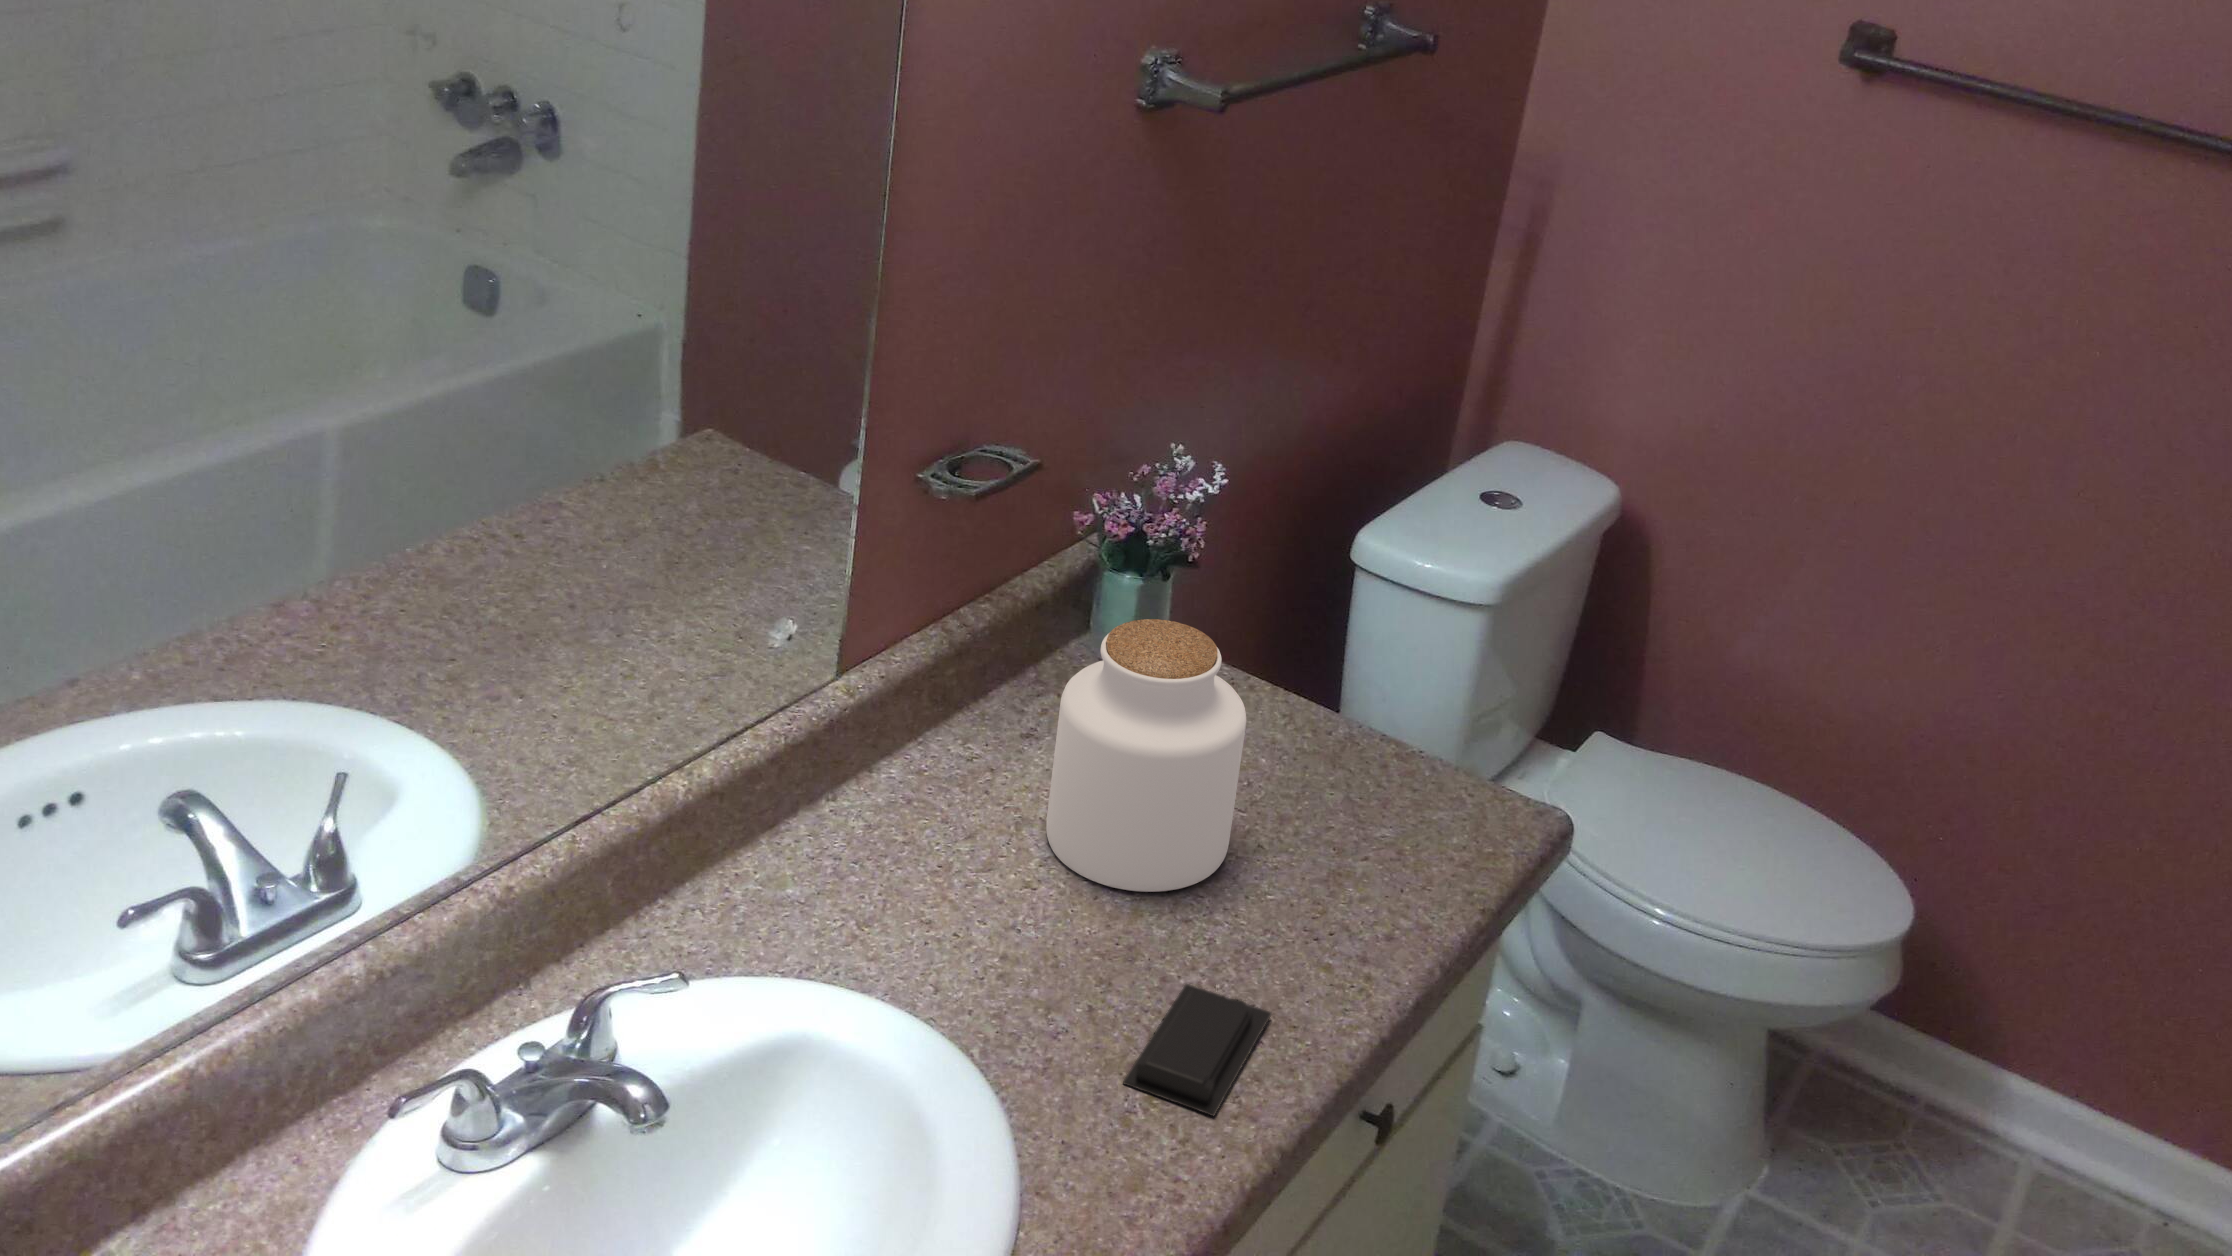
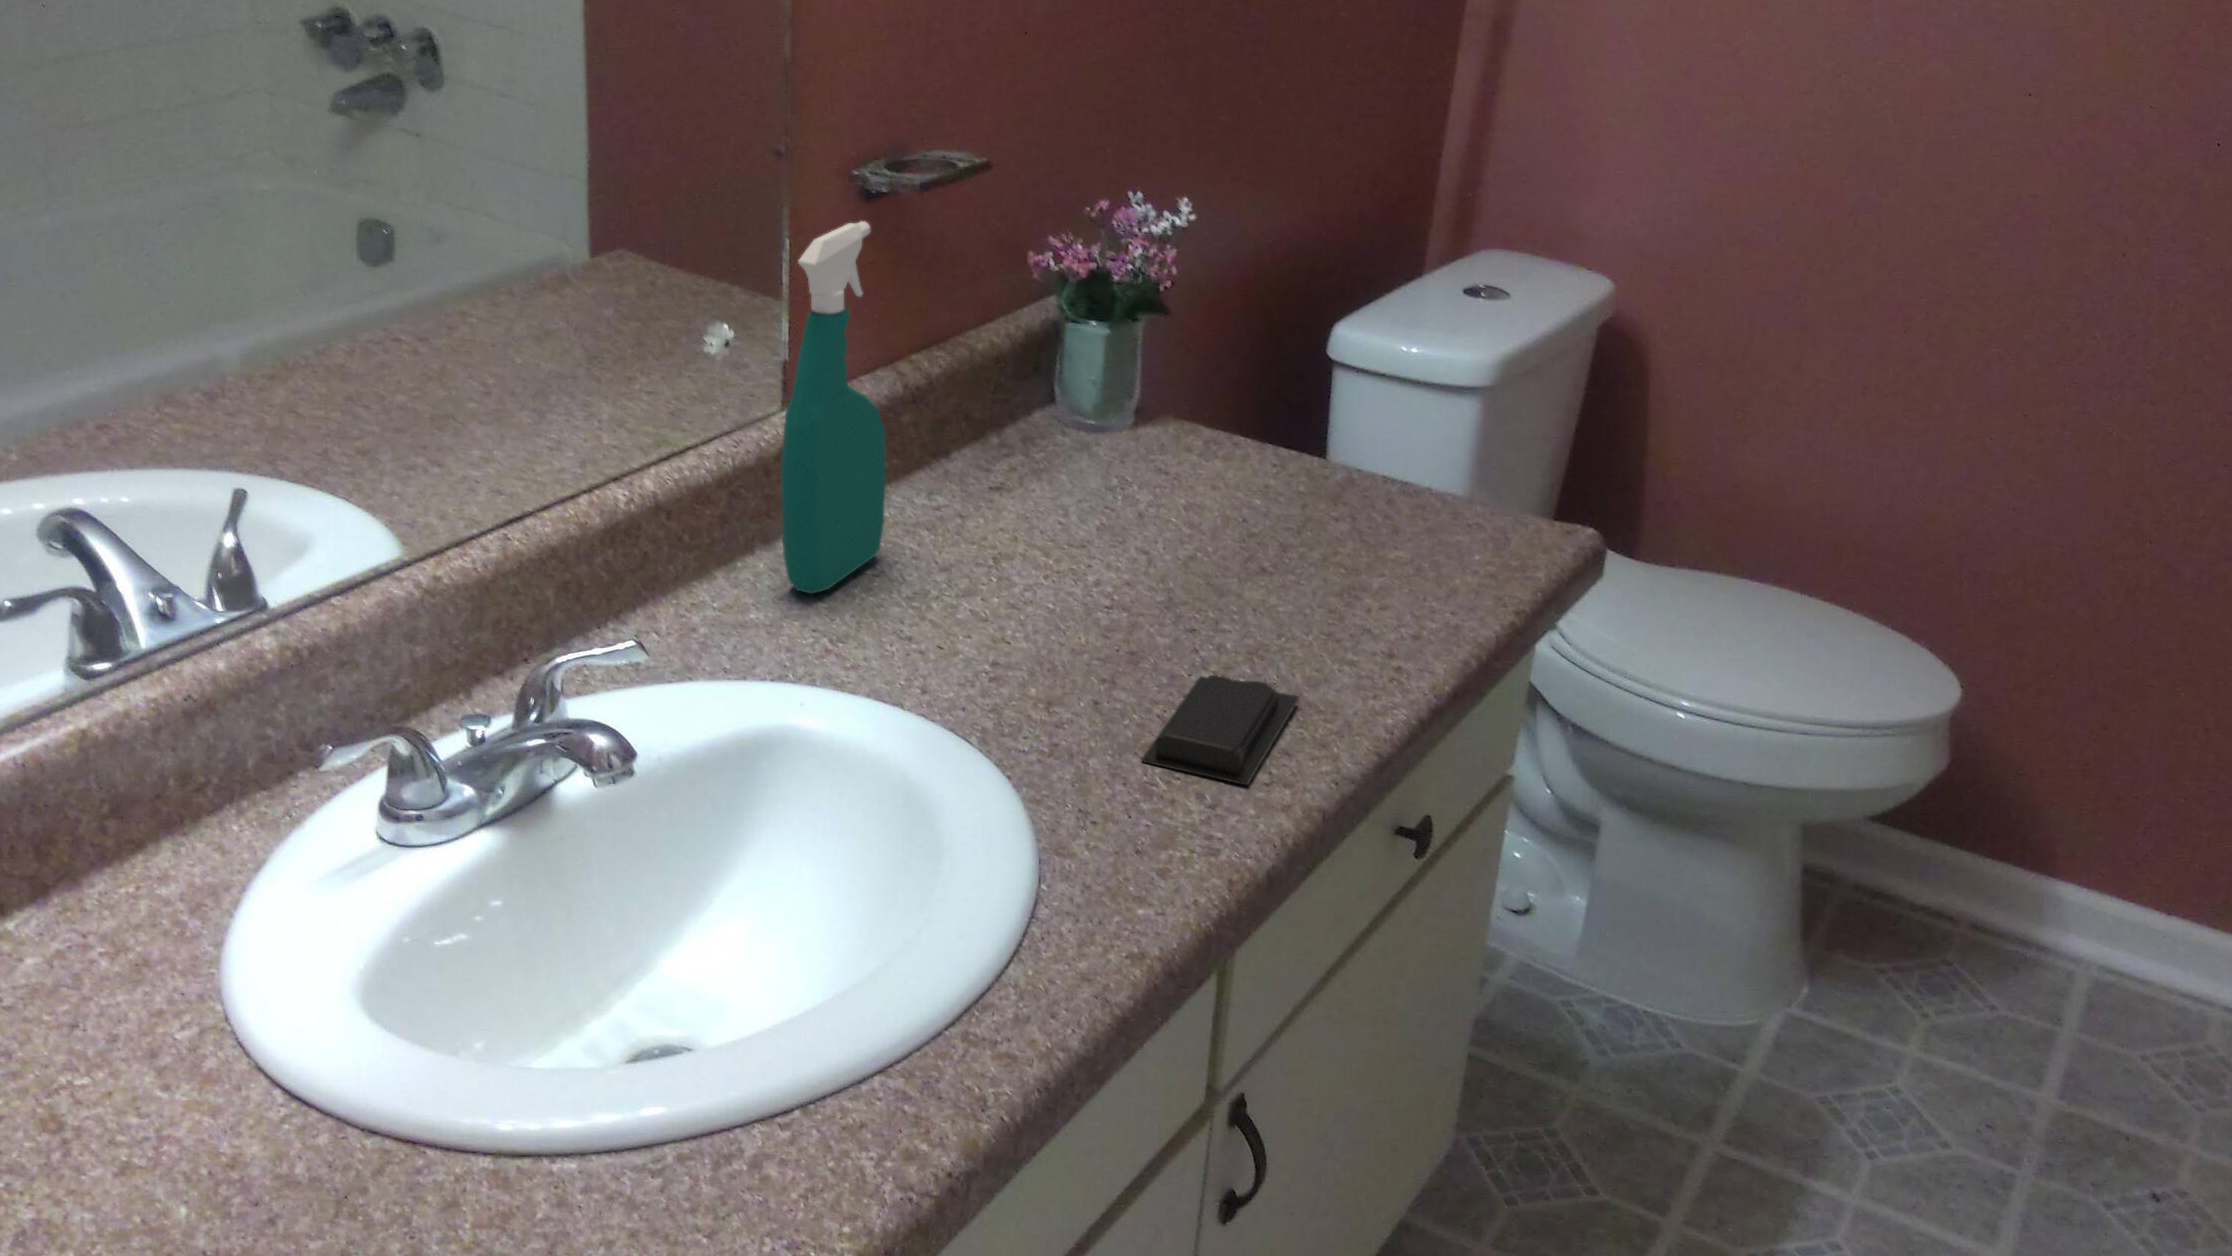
spray bottle: none [823,547,924,870] -> present [781,221,886,594]
jar: present [1046,619,1246,892] -> none [1029,309,1243,604]

